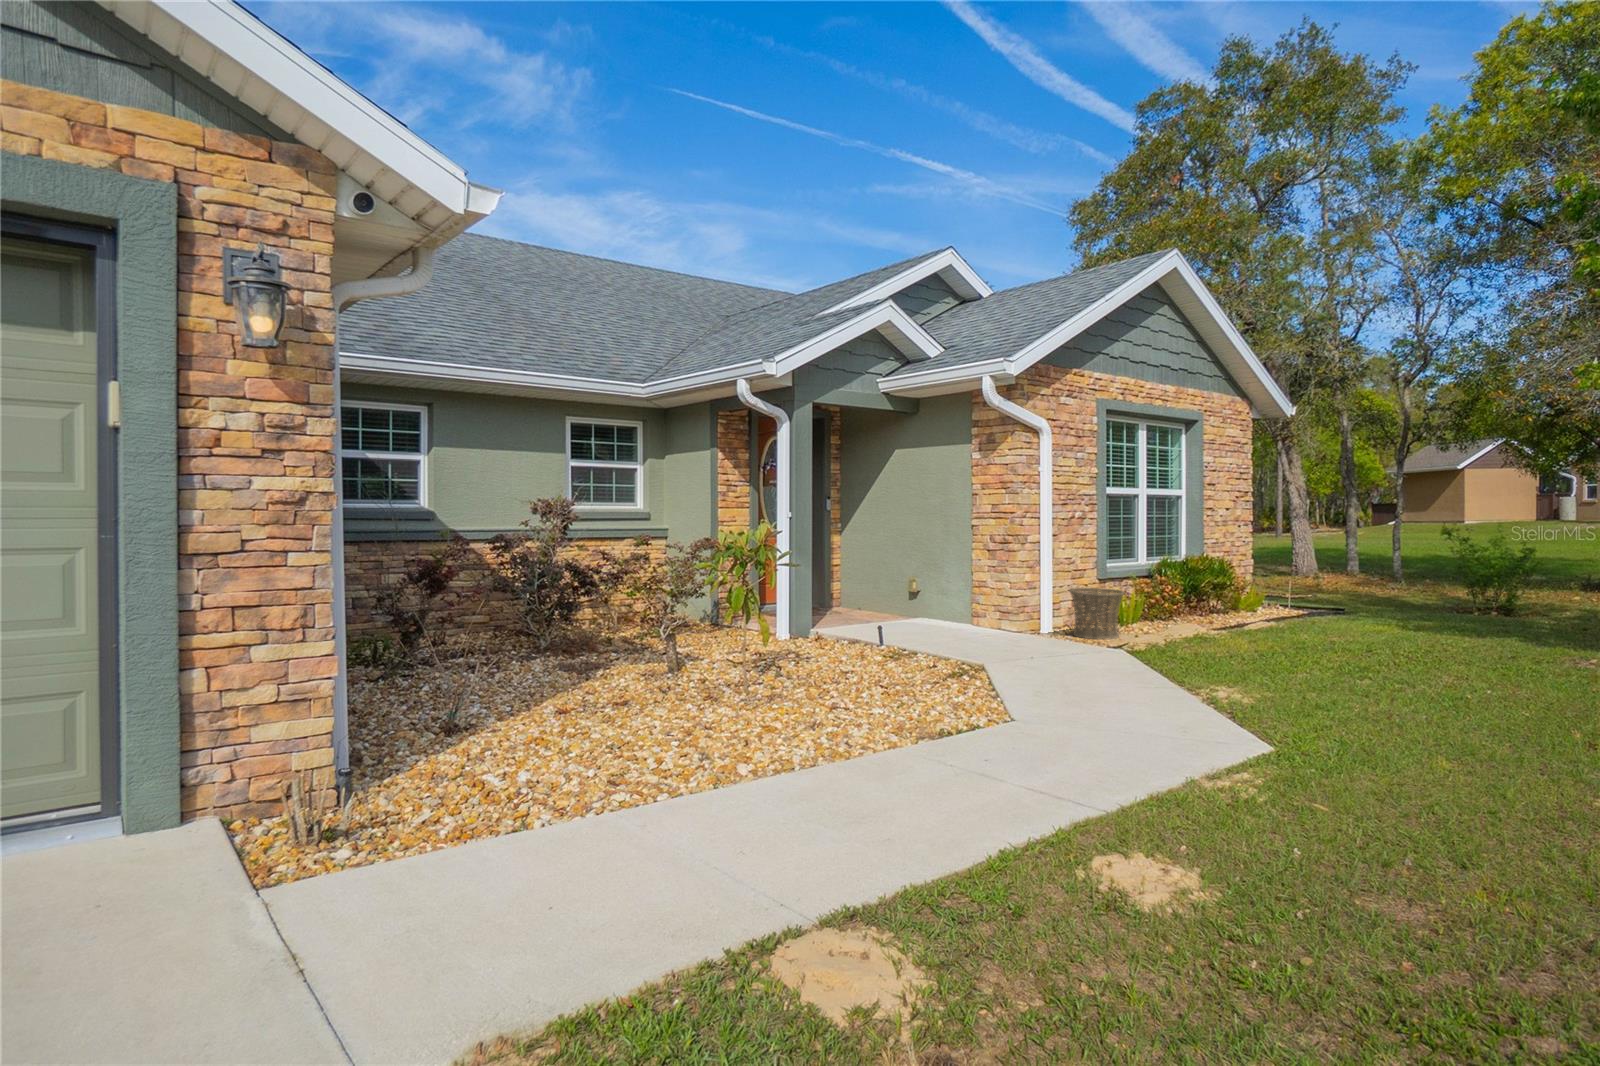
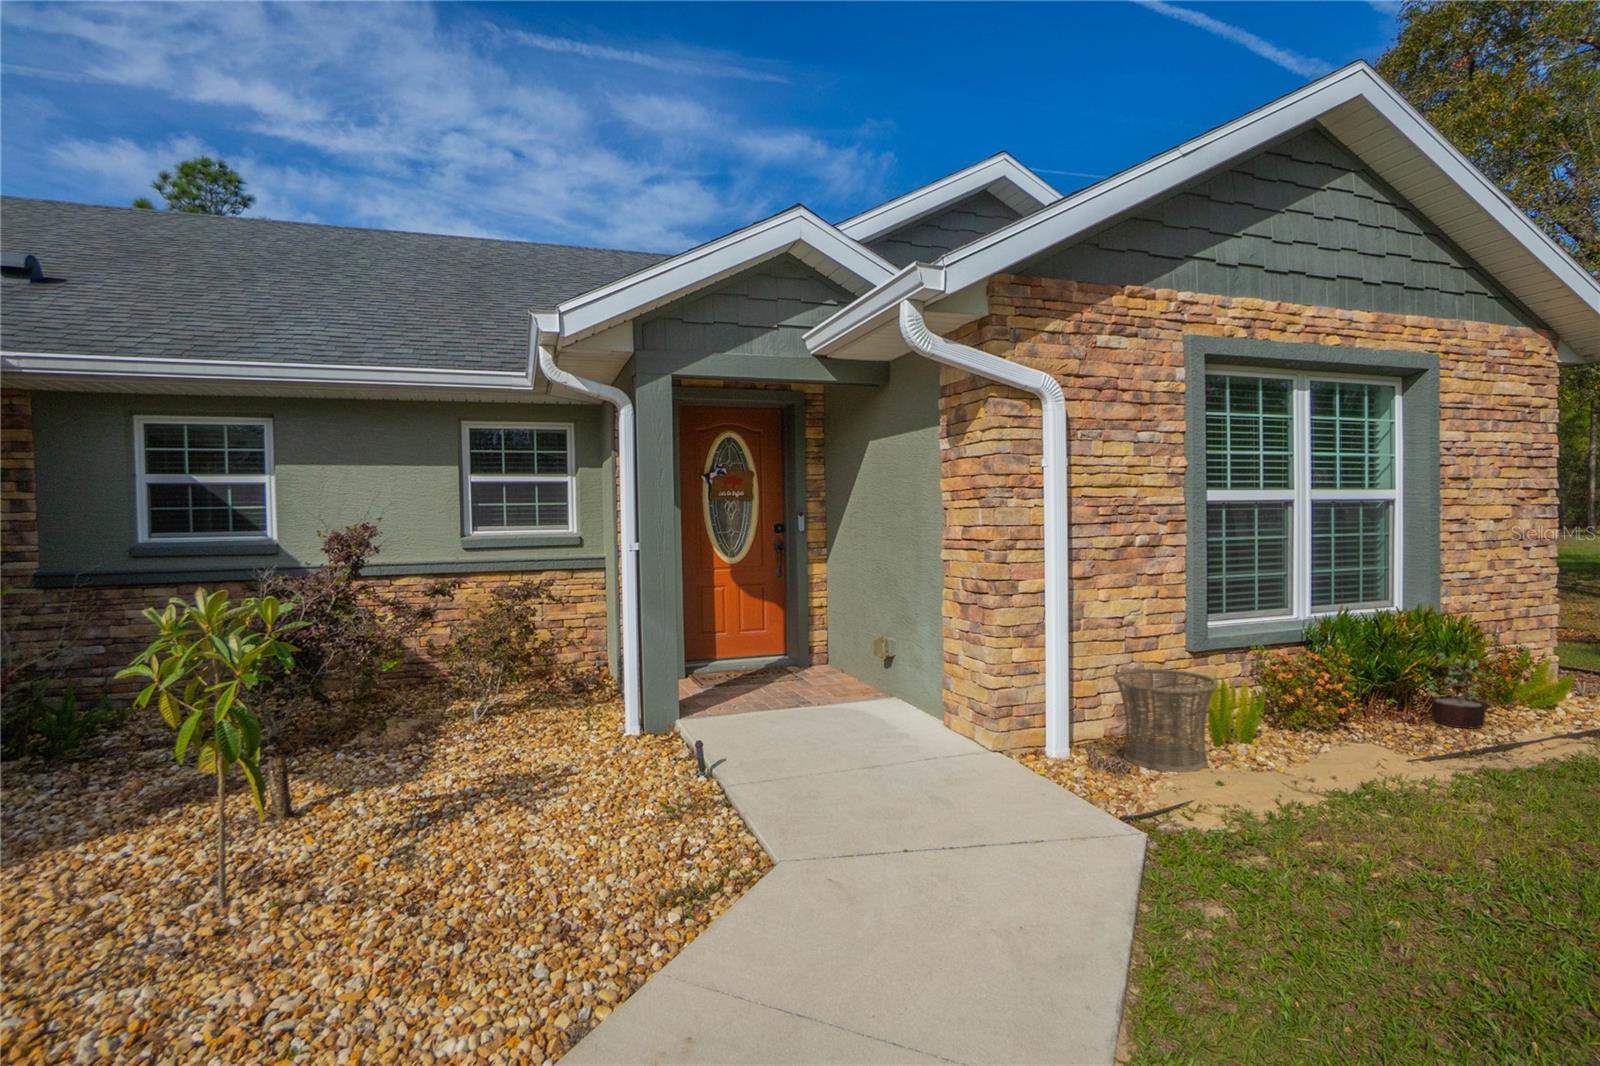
decorative plant: none [1202,579,1231,620] -> present [1427,653,1486,728]

